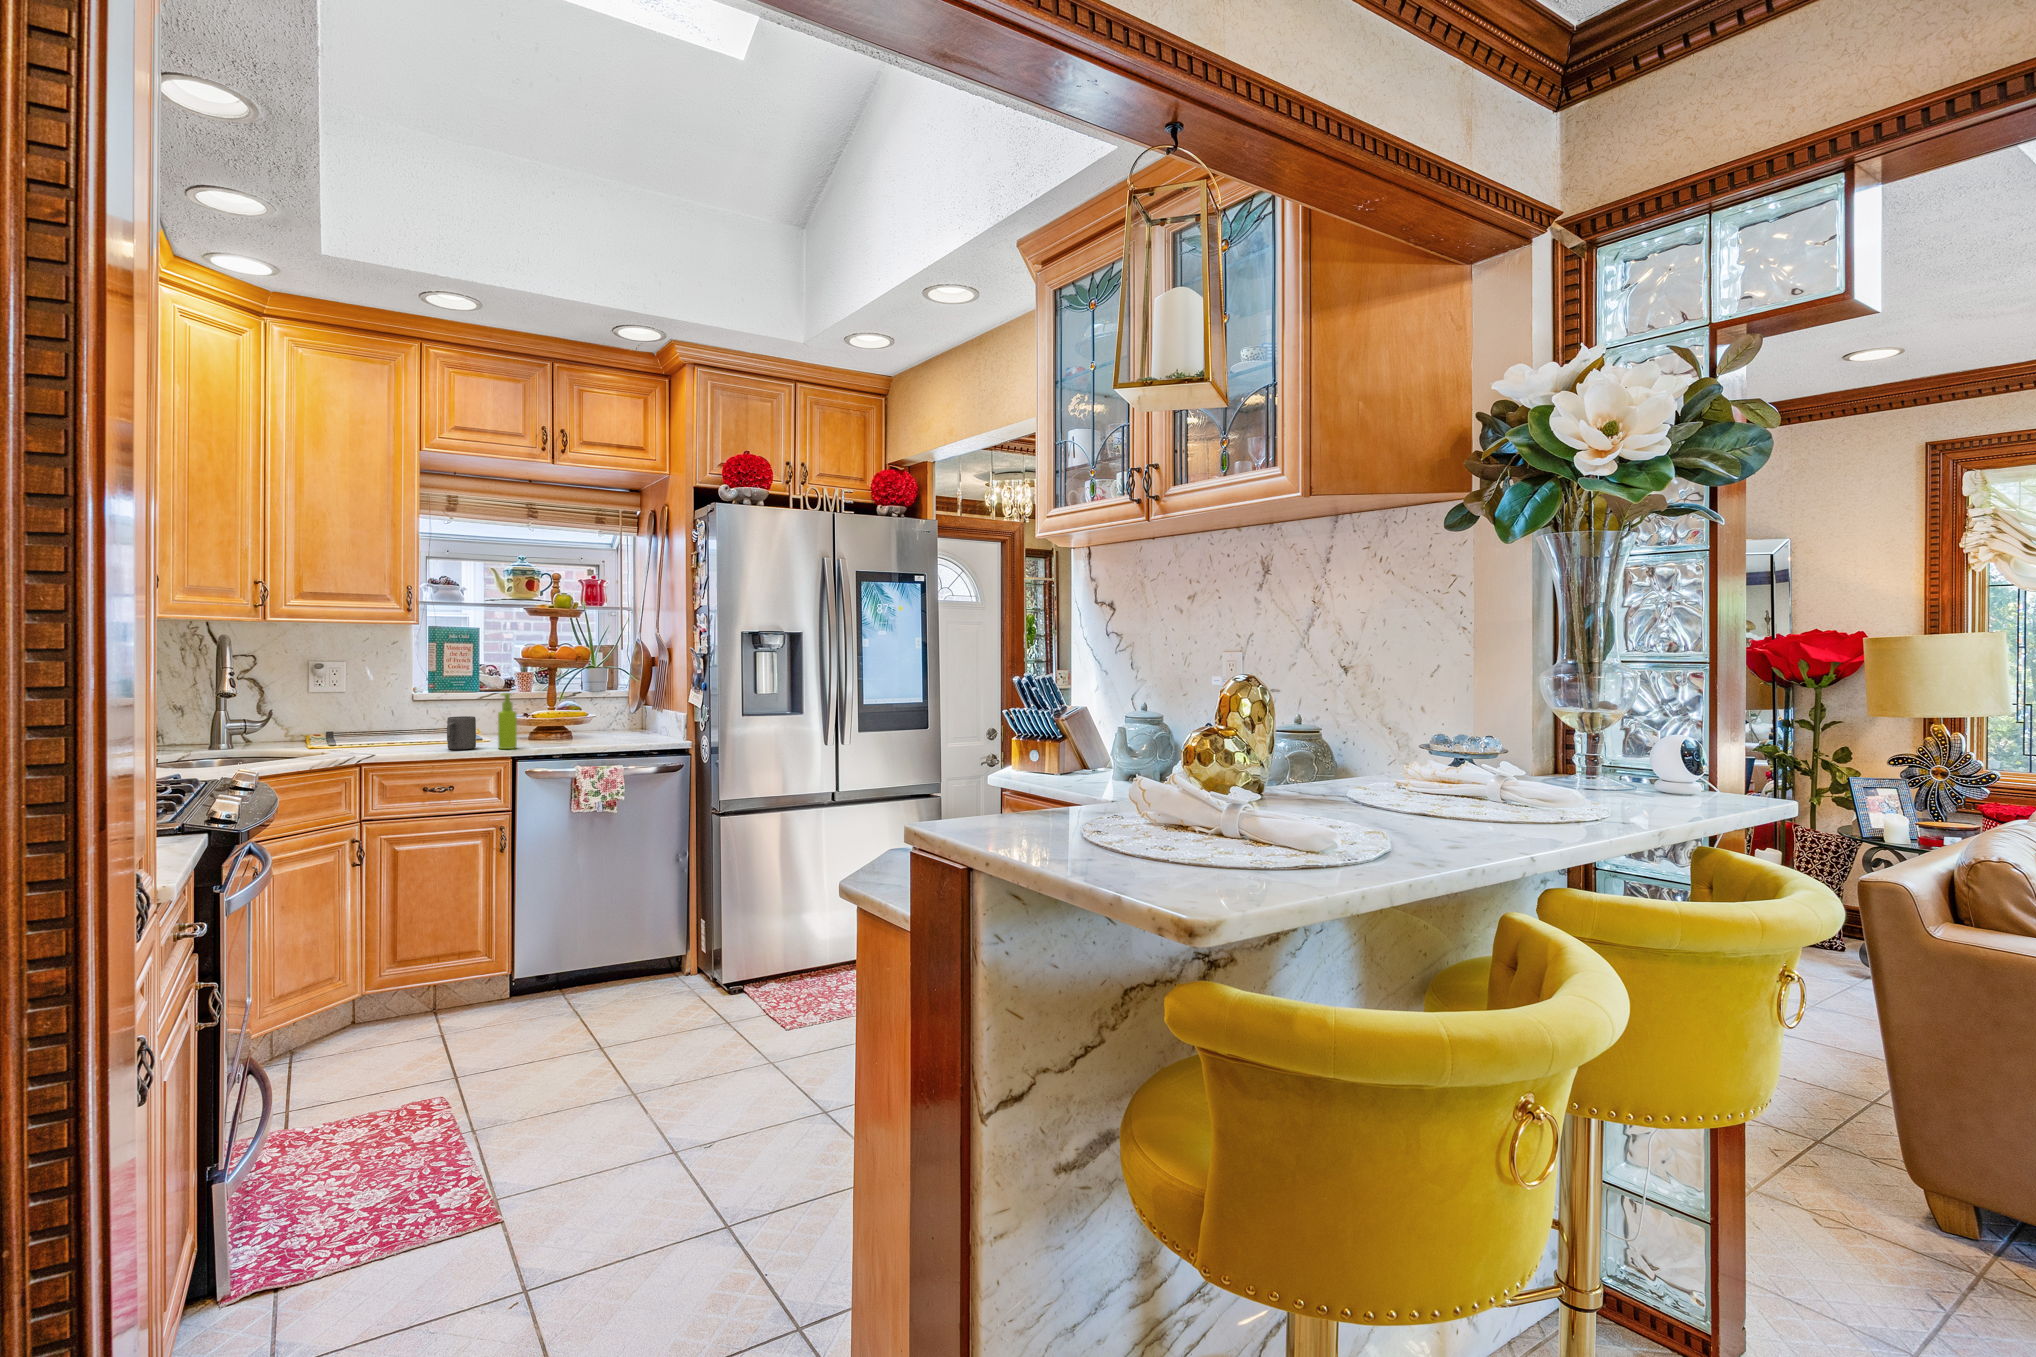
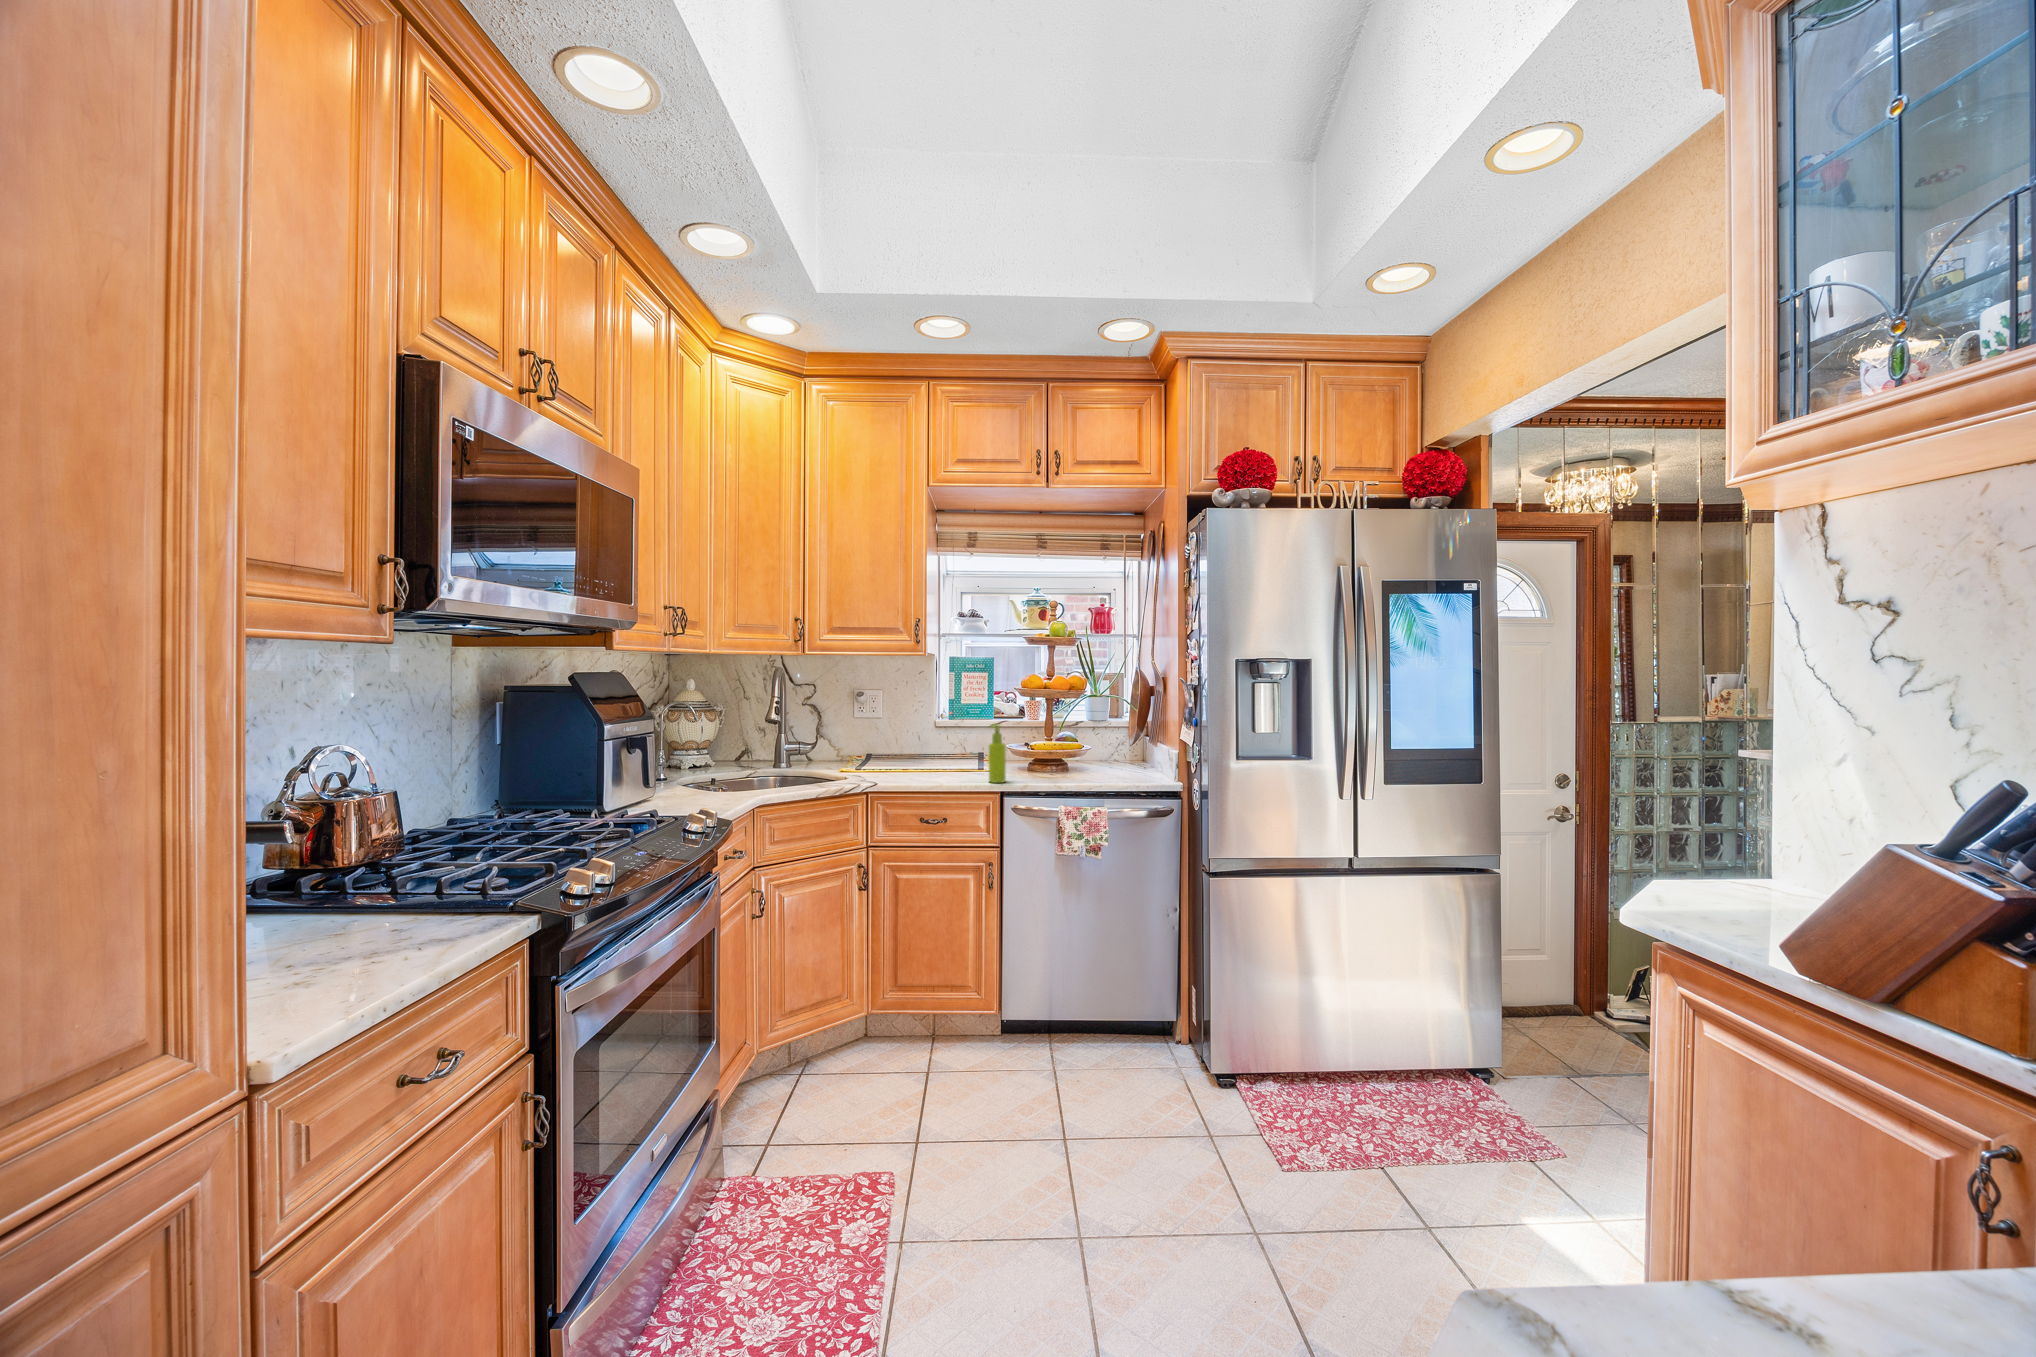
mug: present [447,716,476,750] -> none [942,747,970,781]

